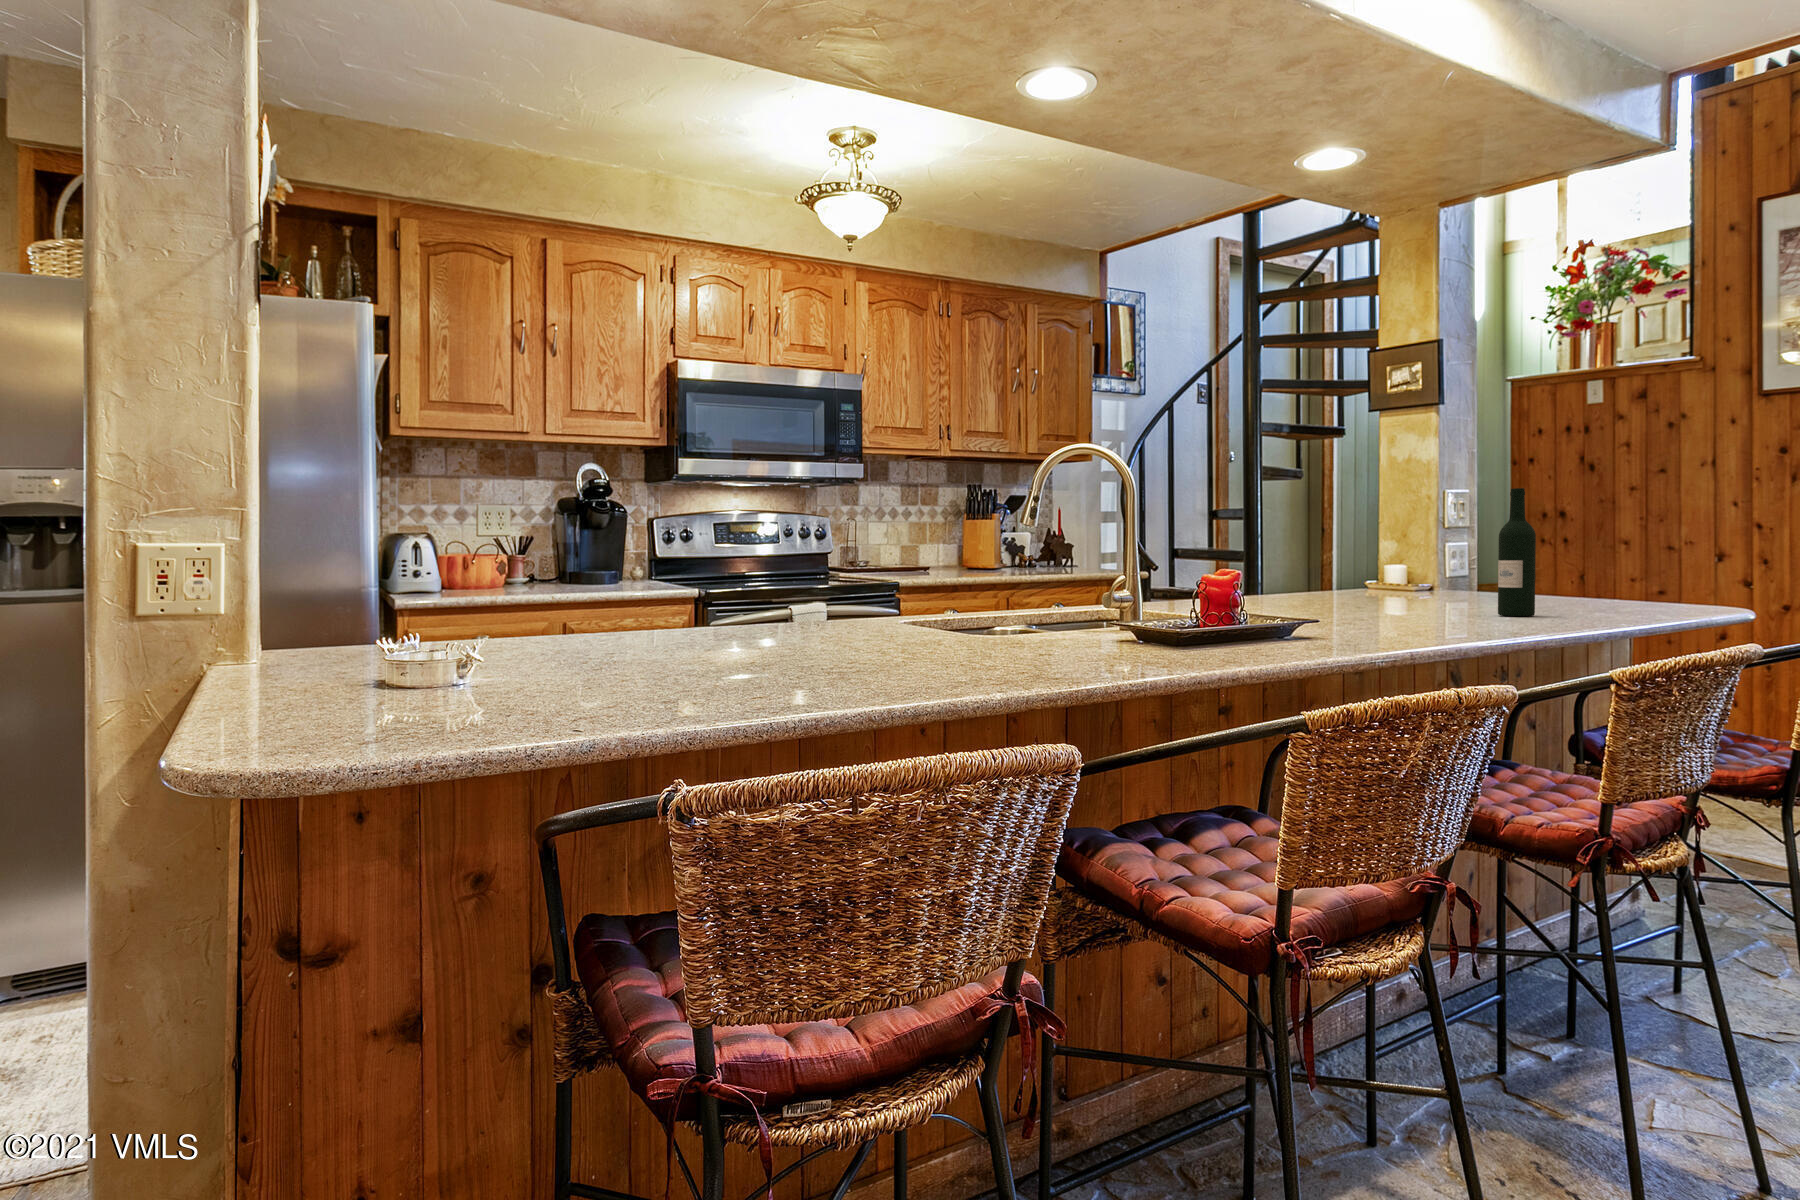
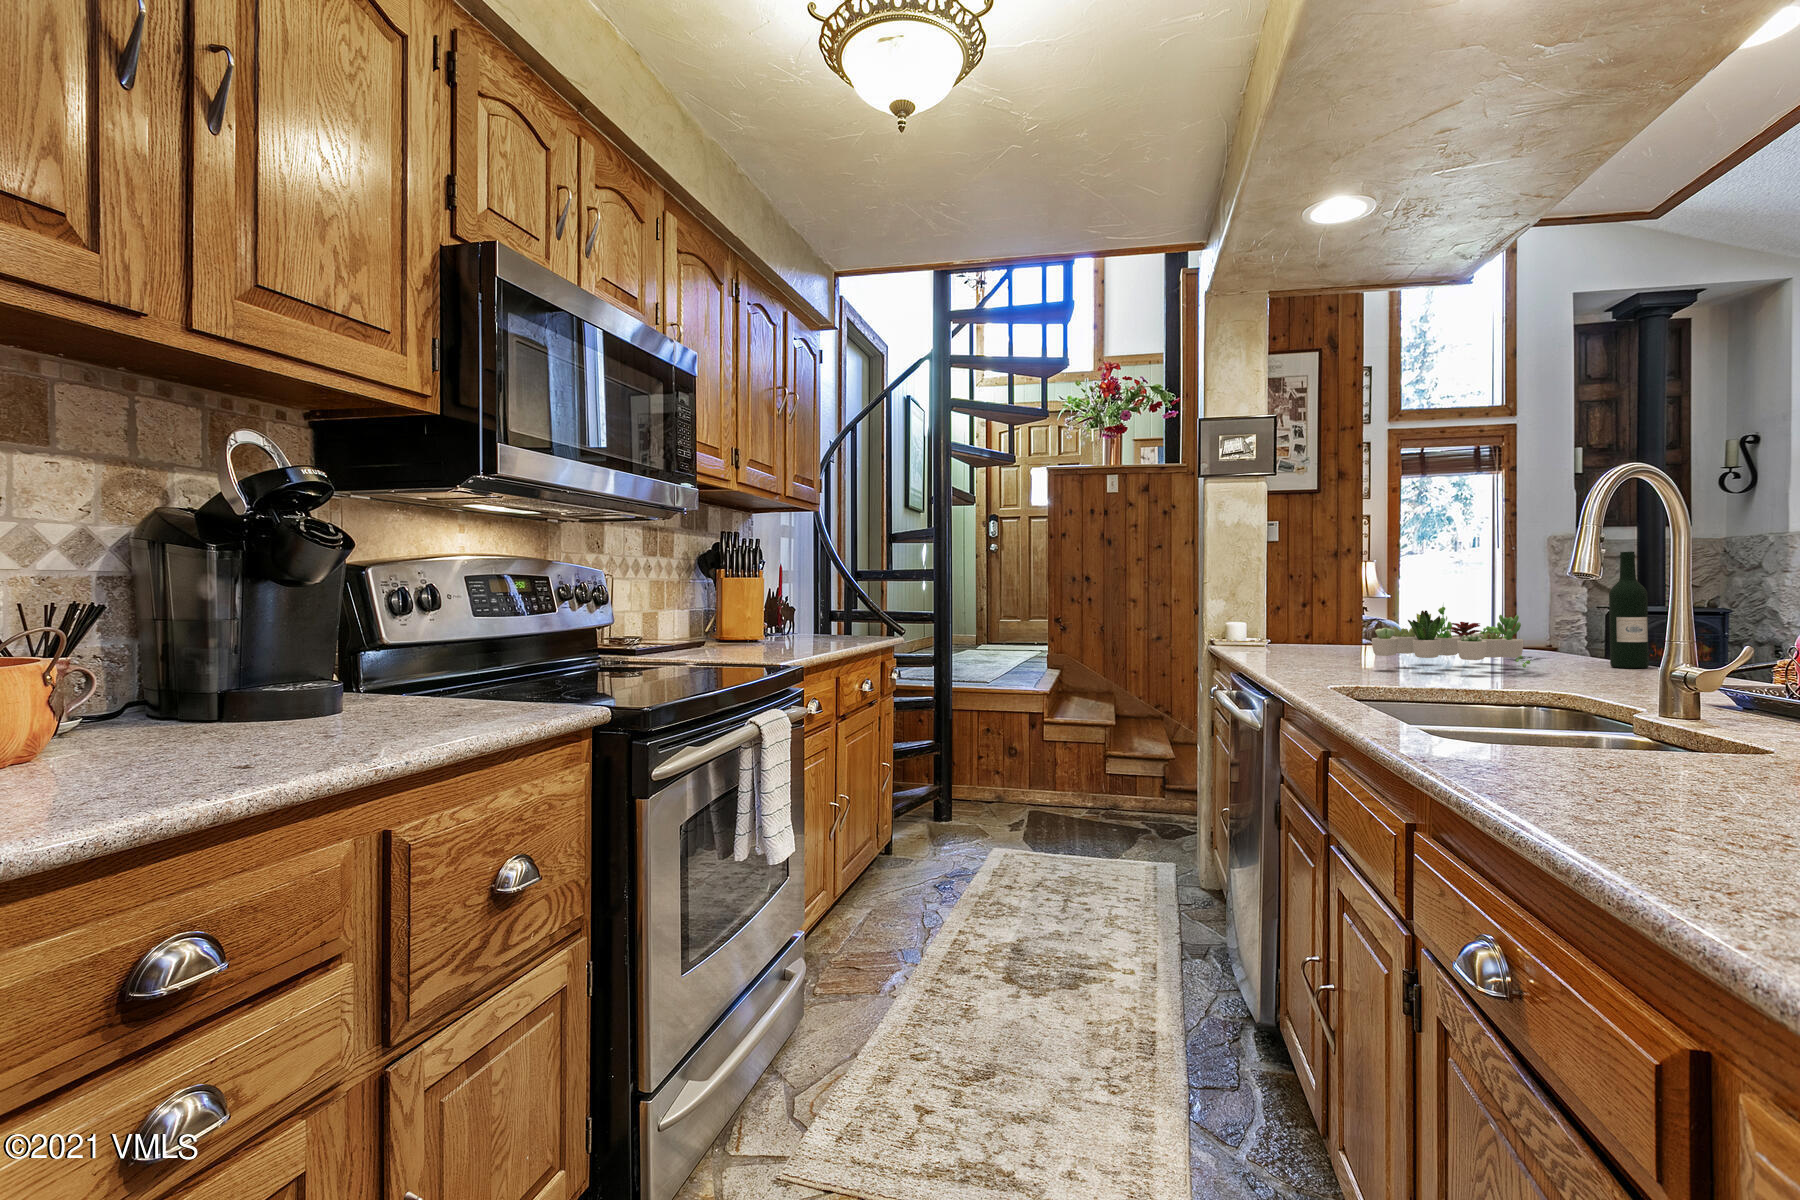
succulent plant: none [1294,543,1454,612] -> present [1372,607,1542,667]

